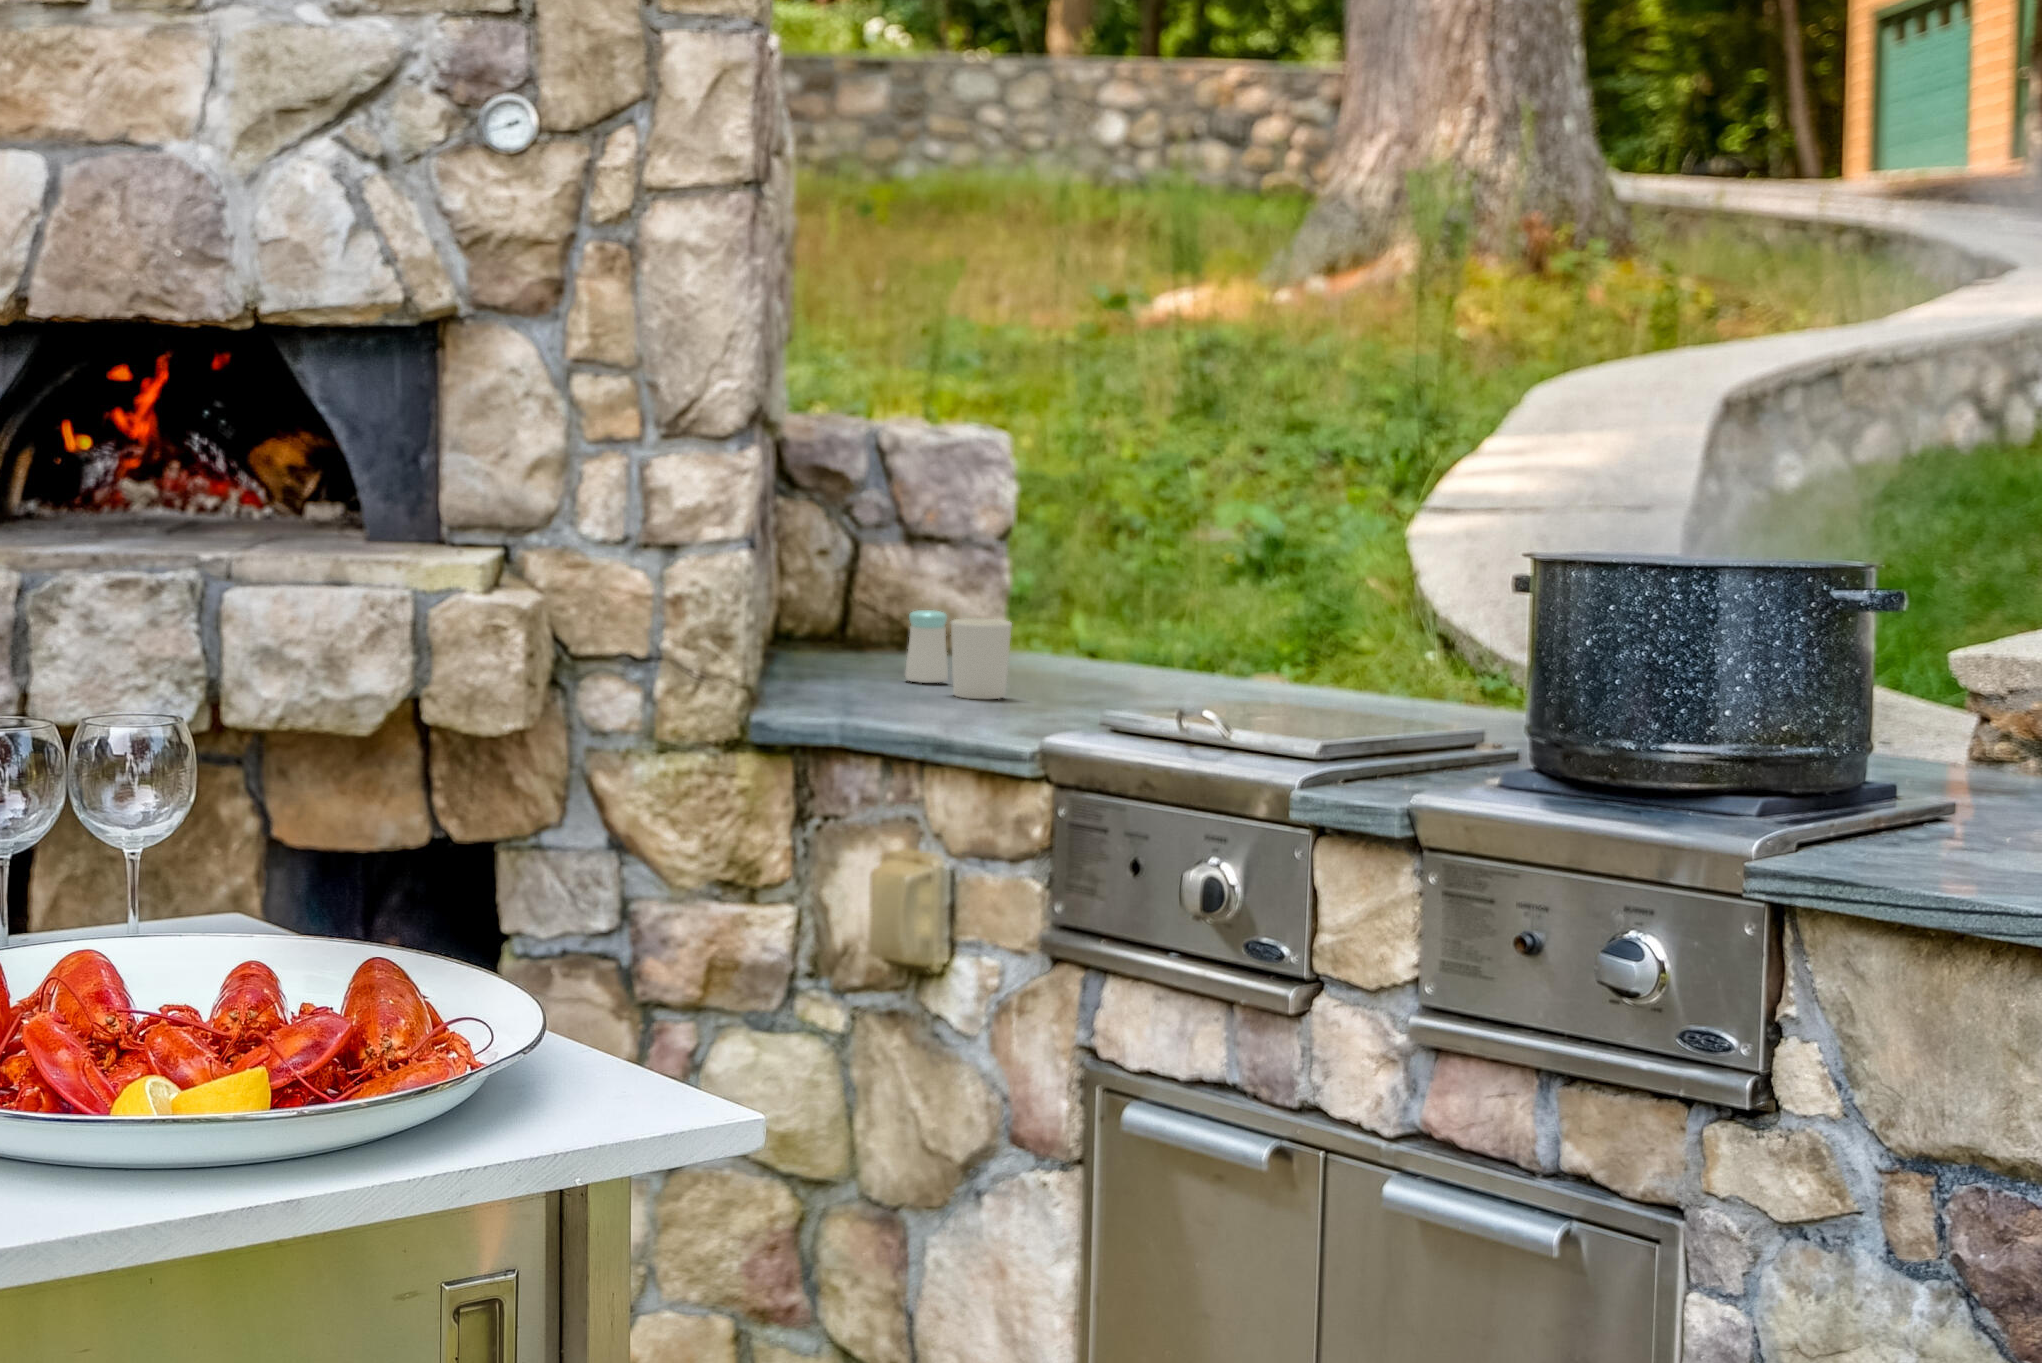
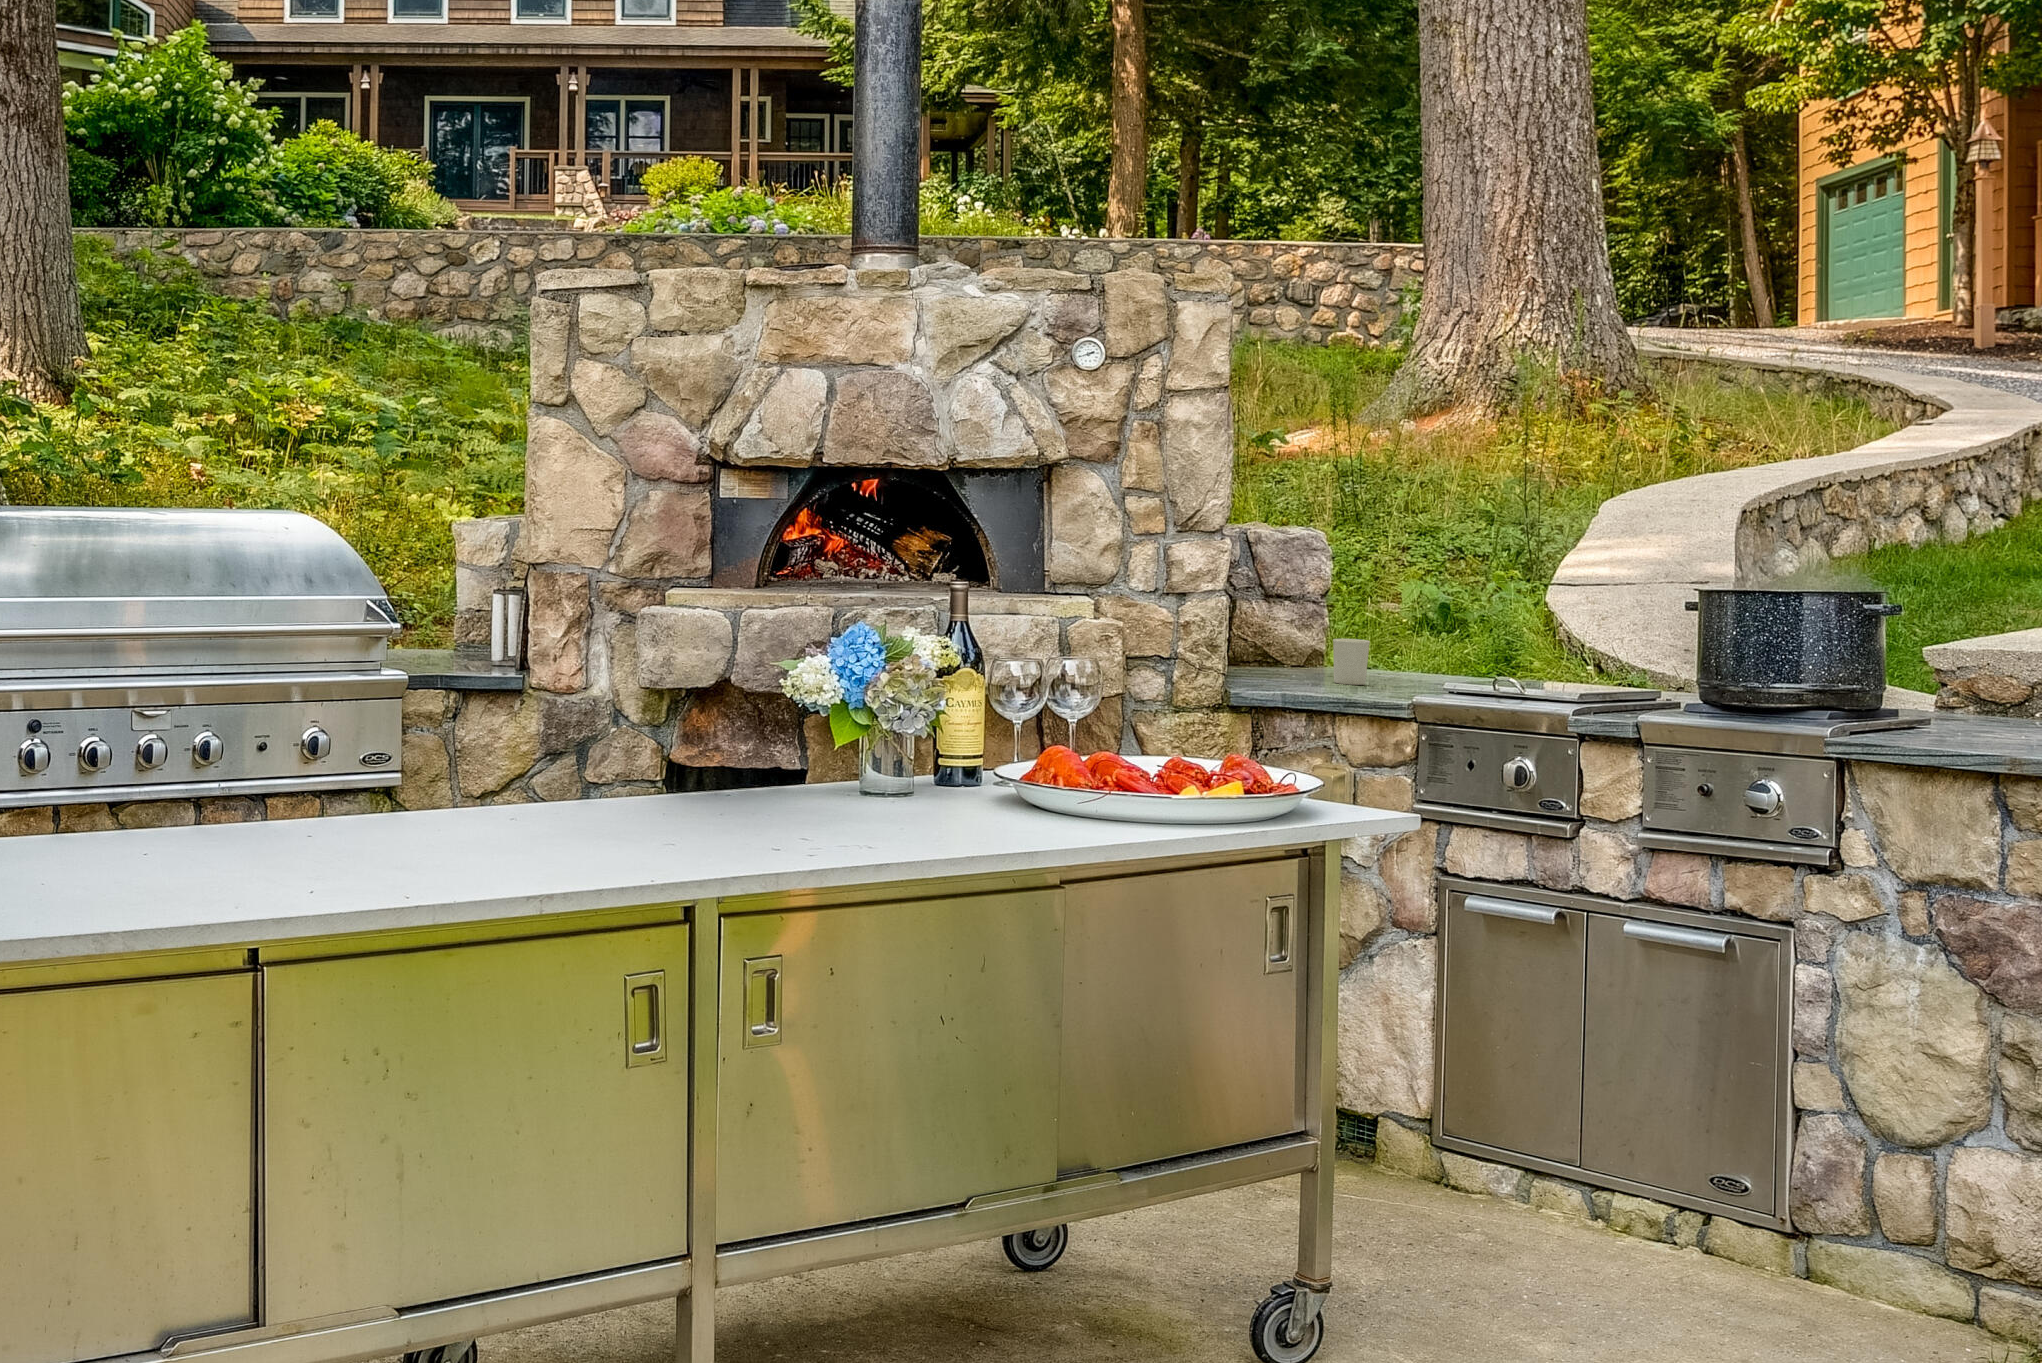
salt shaker: present [905,610,948,683] -> none [1292,635,1320,677]

